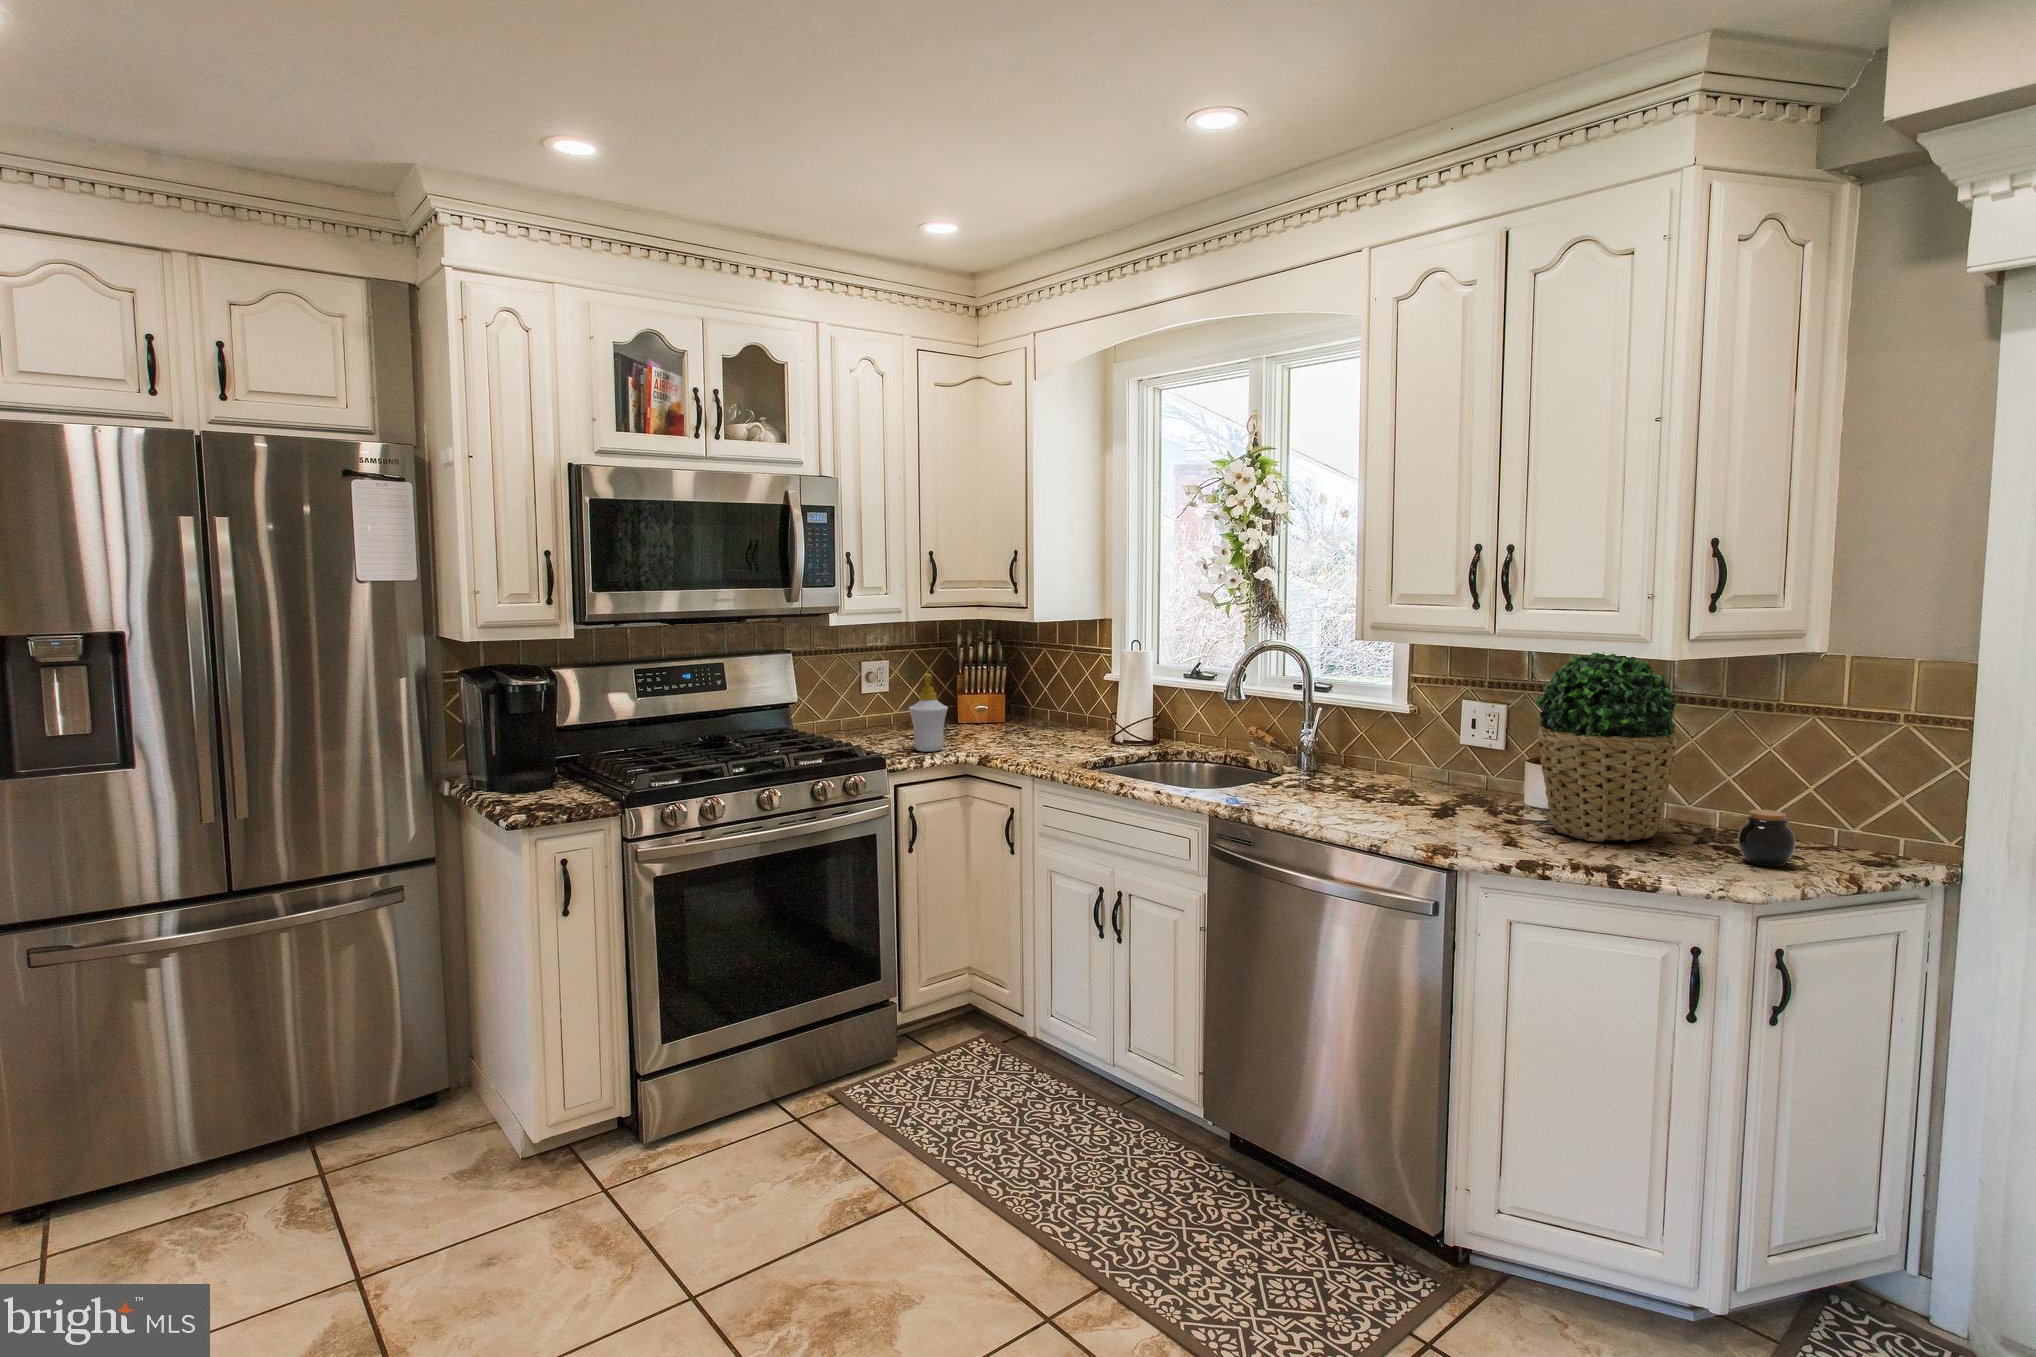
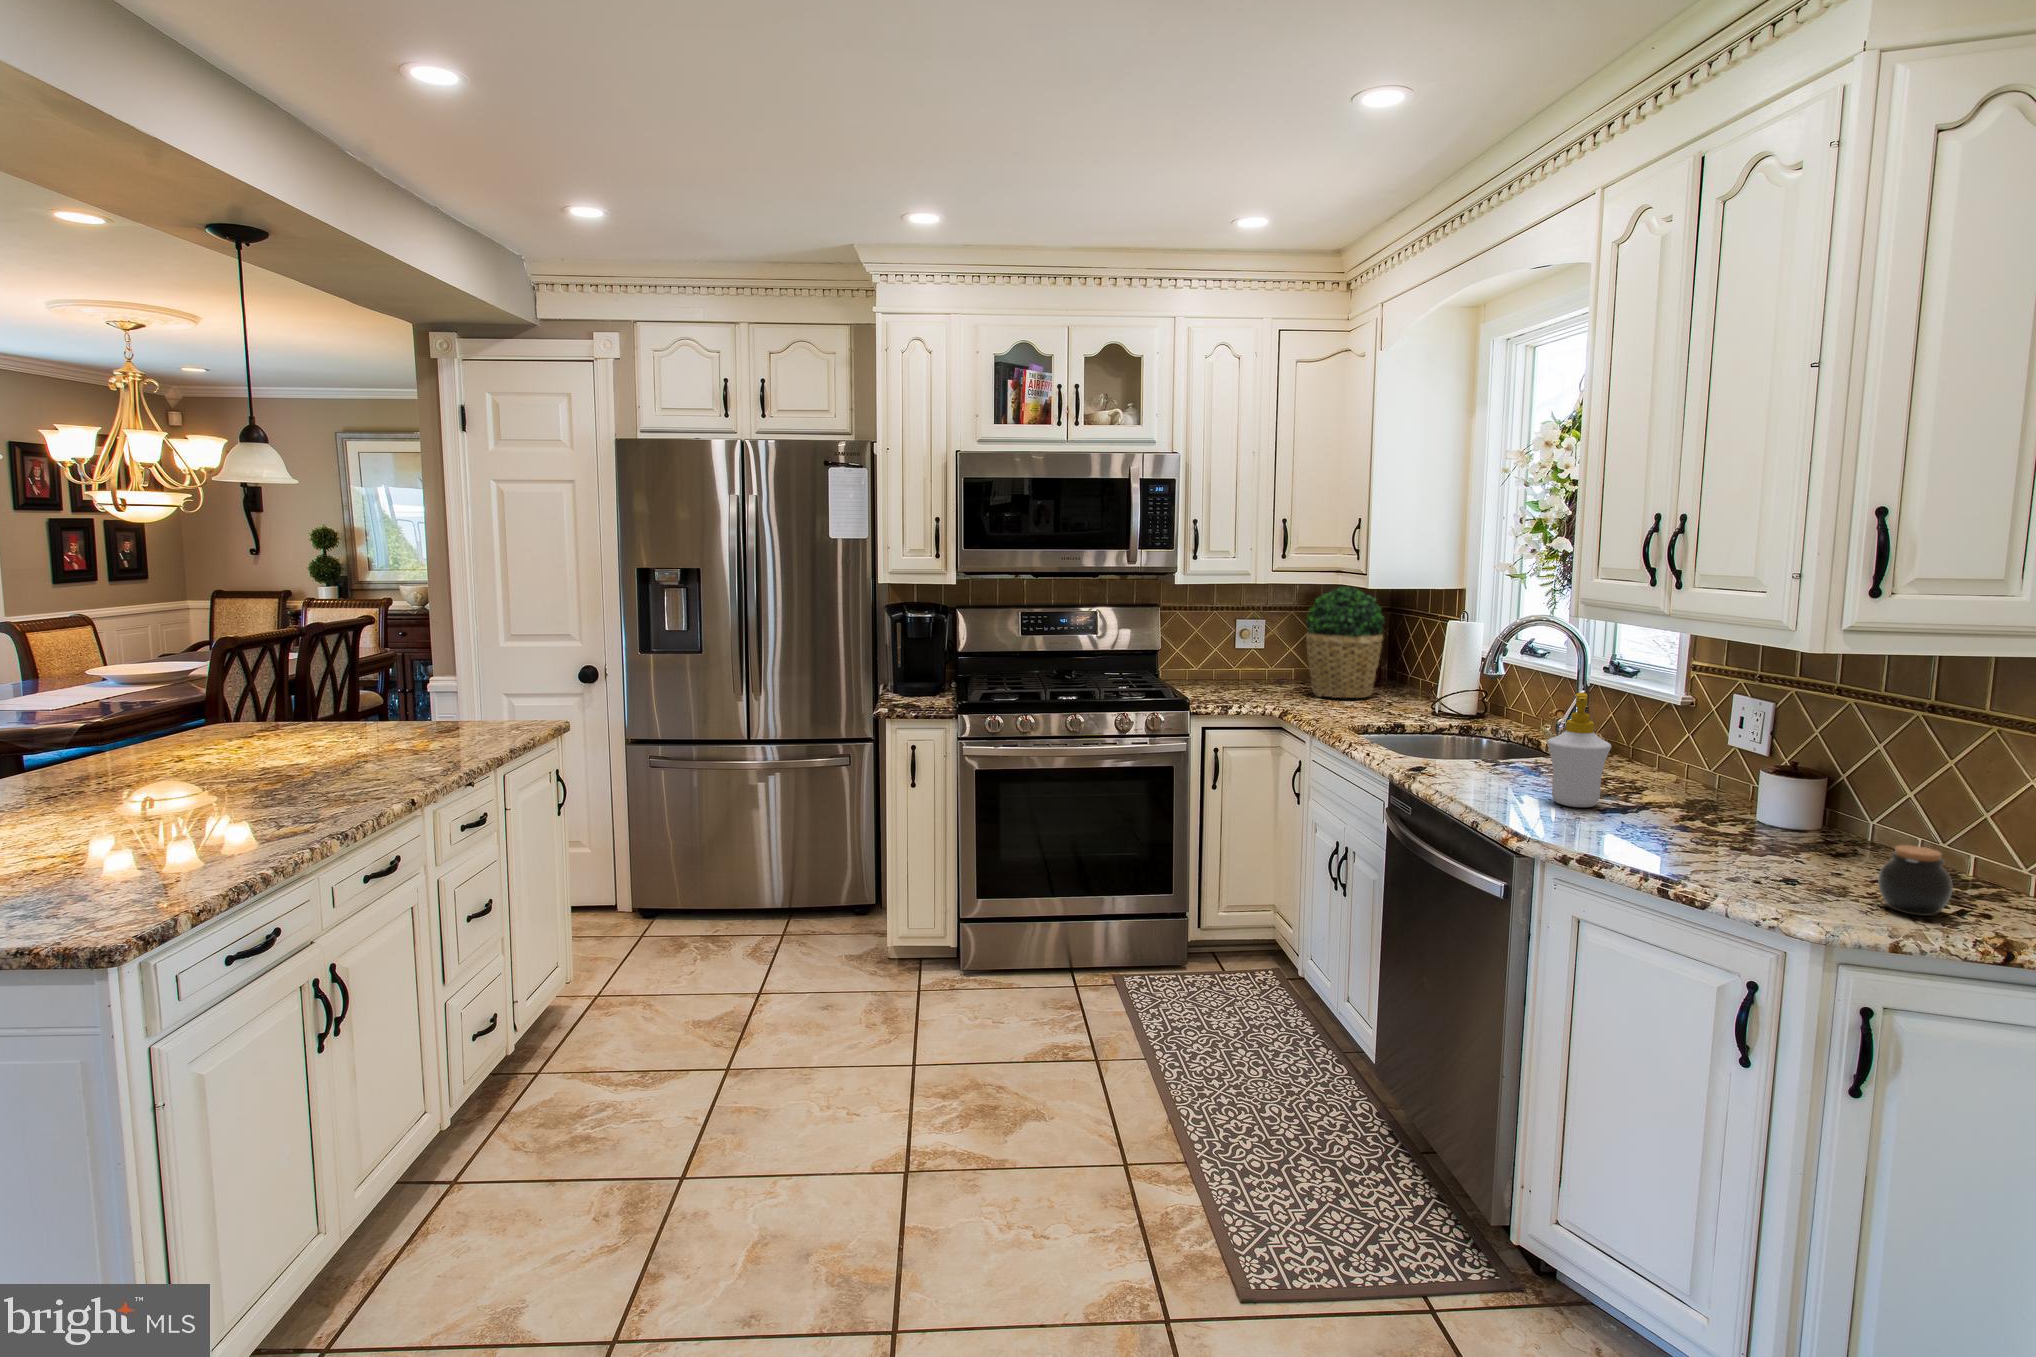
potted plant: present [1536,652,1677,842] -> present [1306,587,1384,698]
soap bottle: present [909,673,948,752] -> present [1547,693,1611,807]

